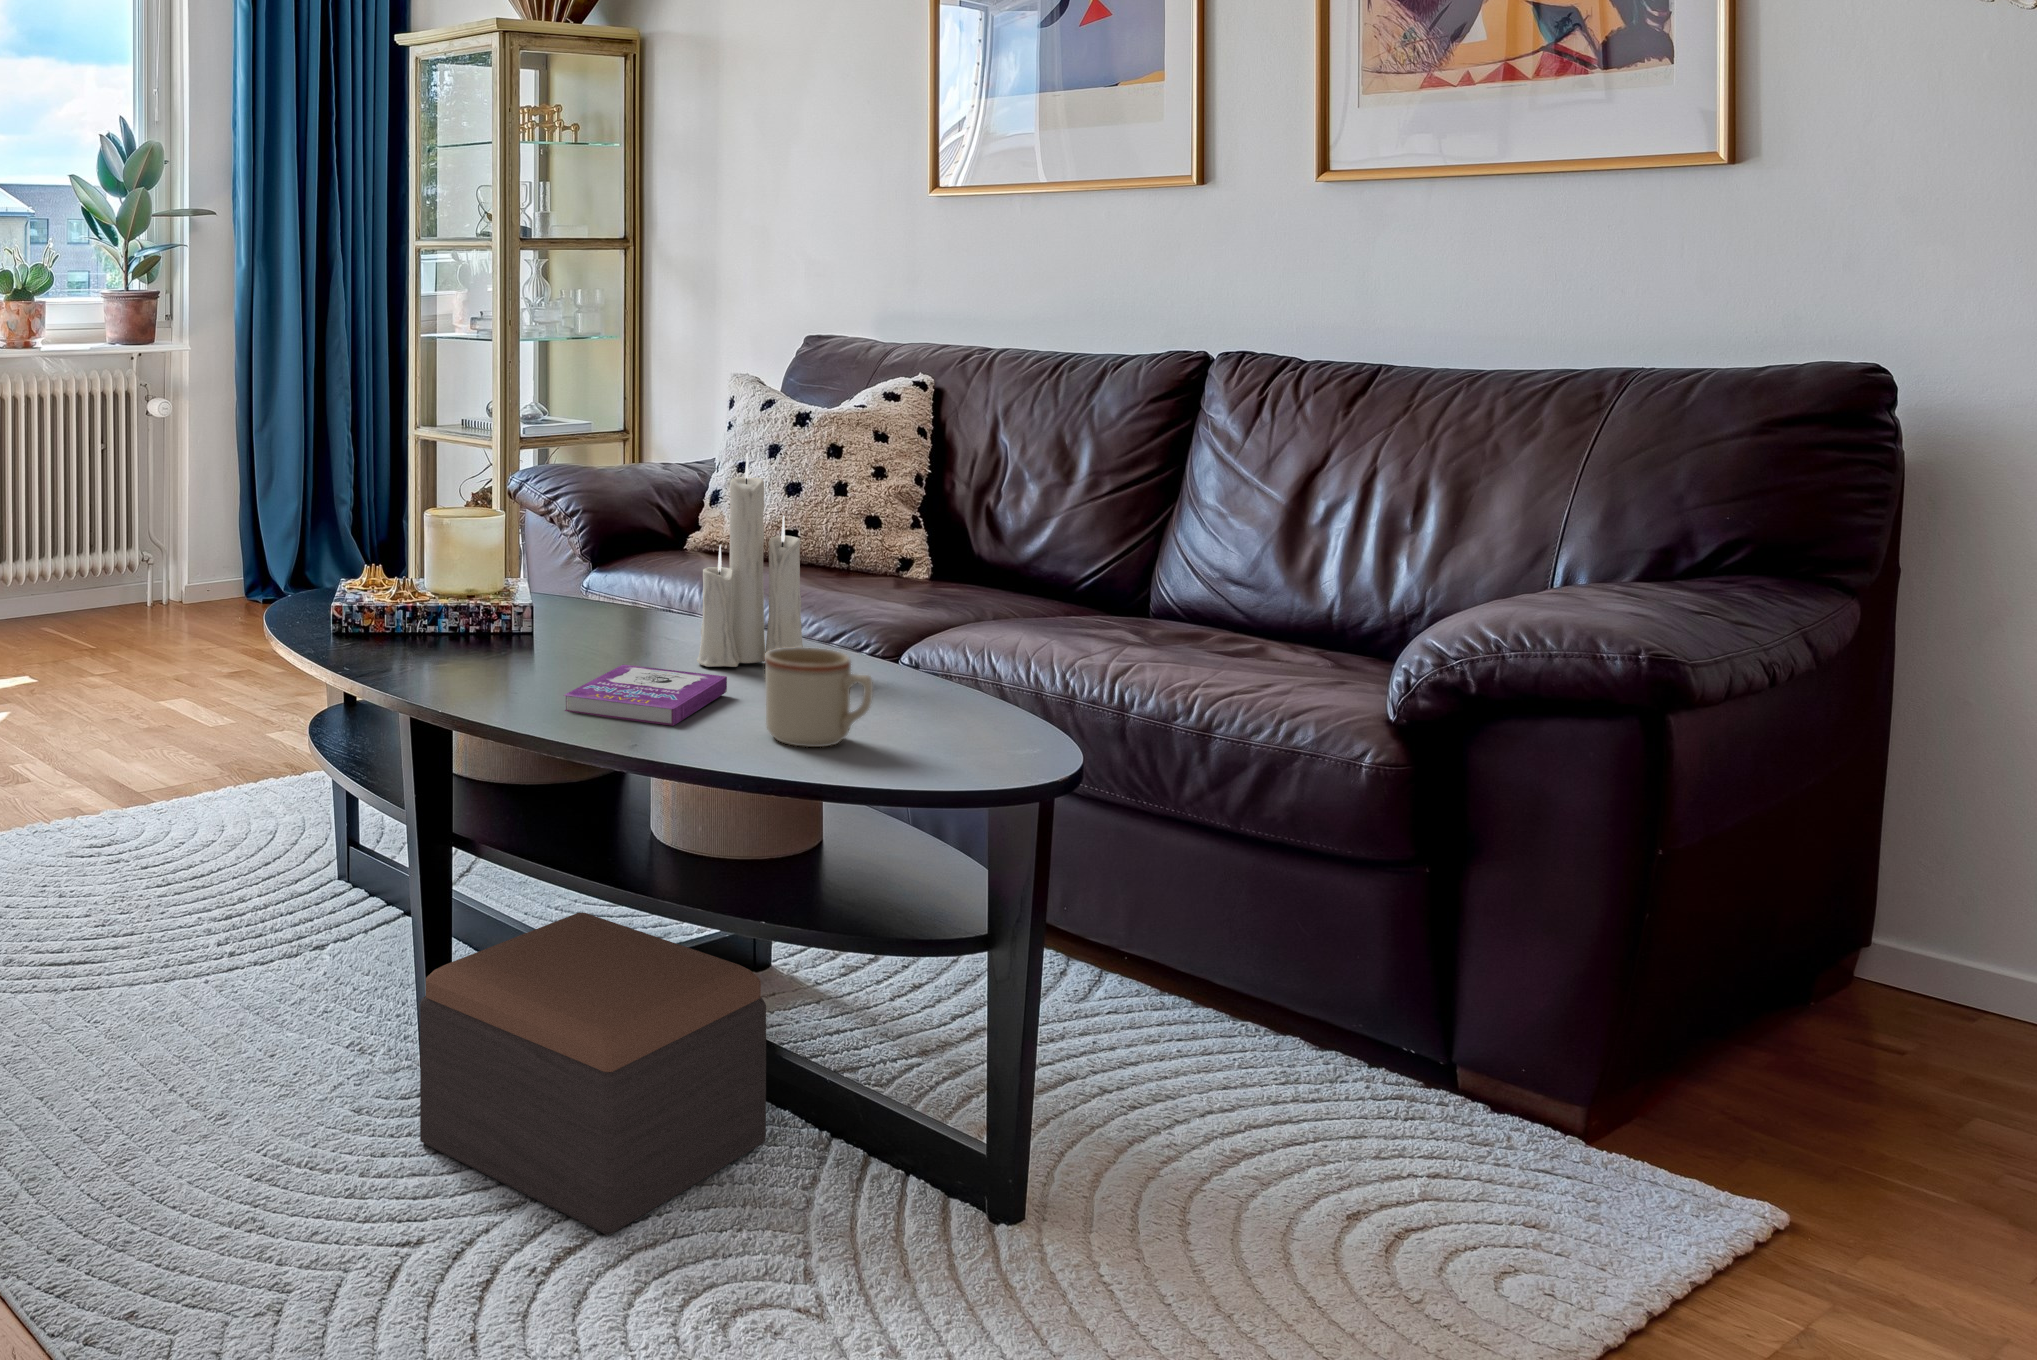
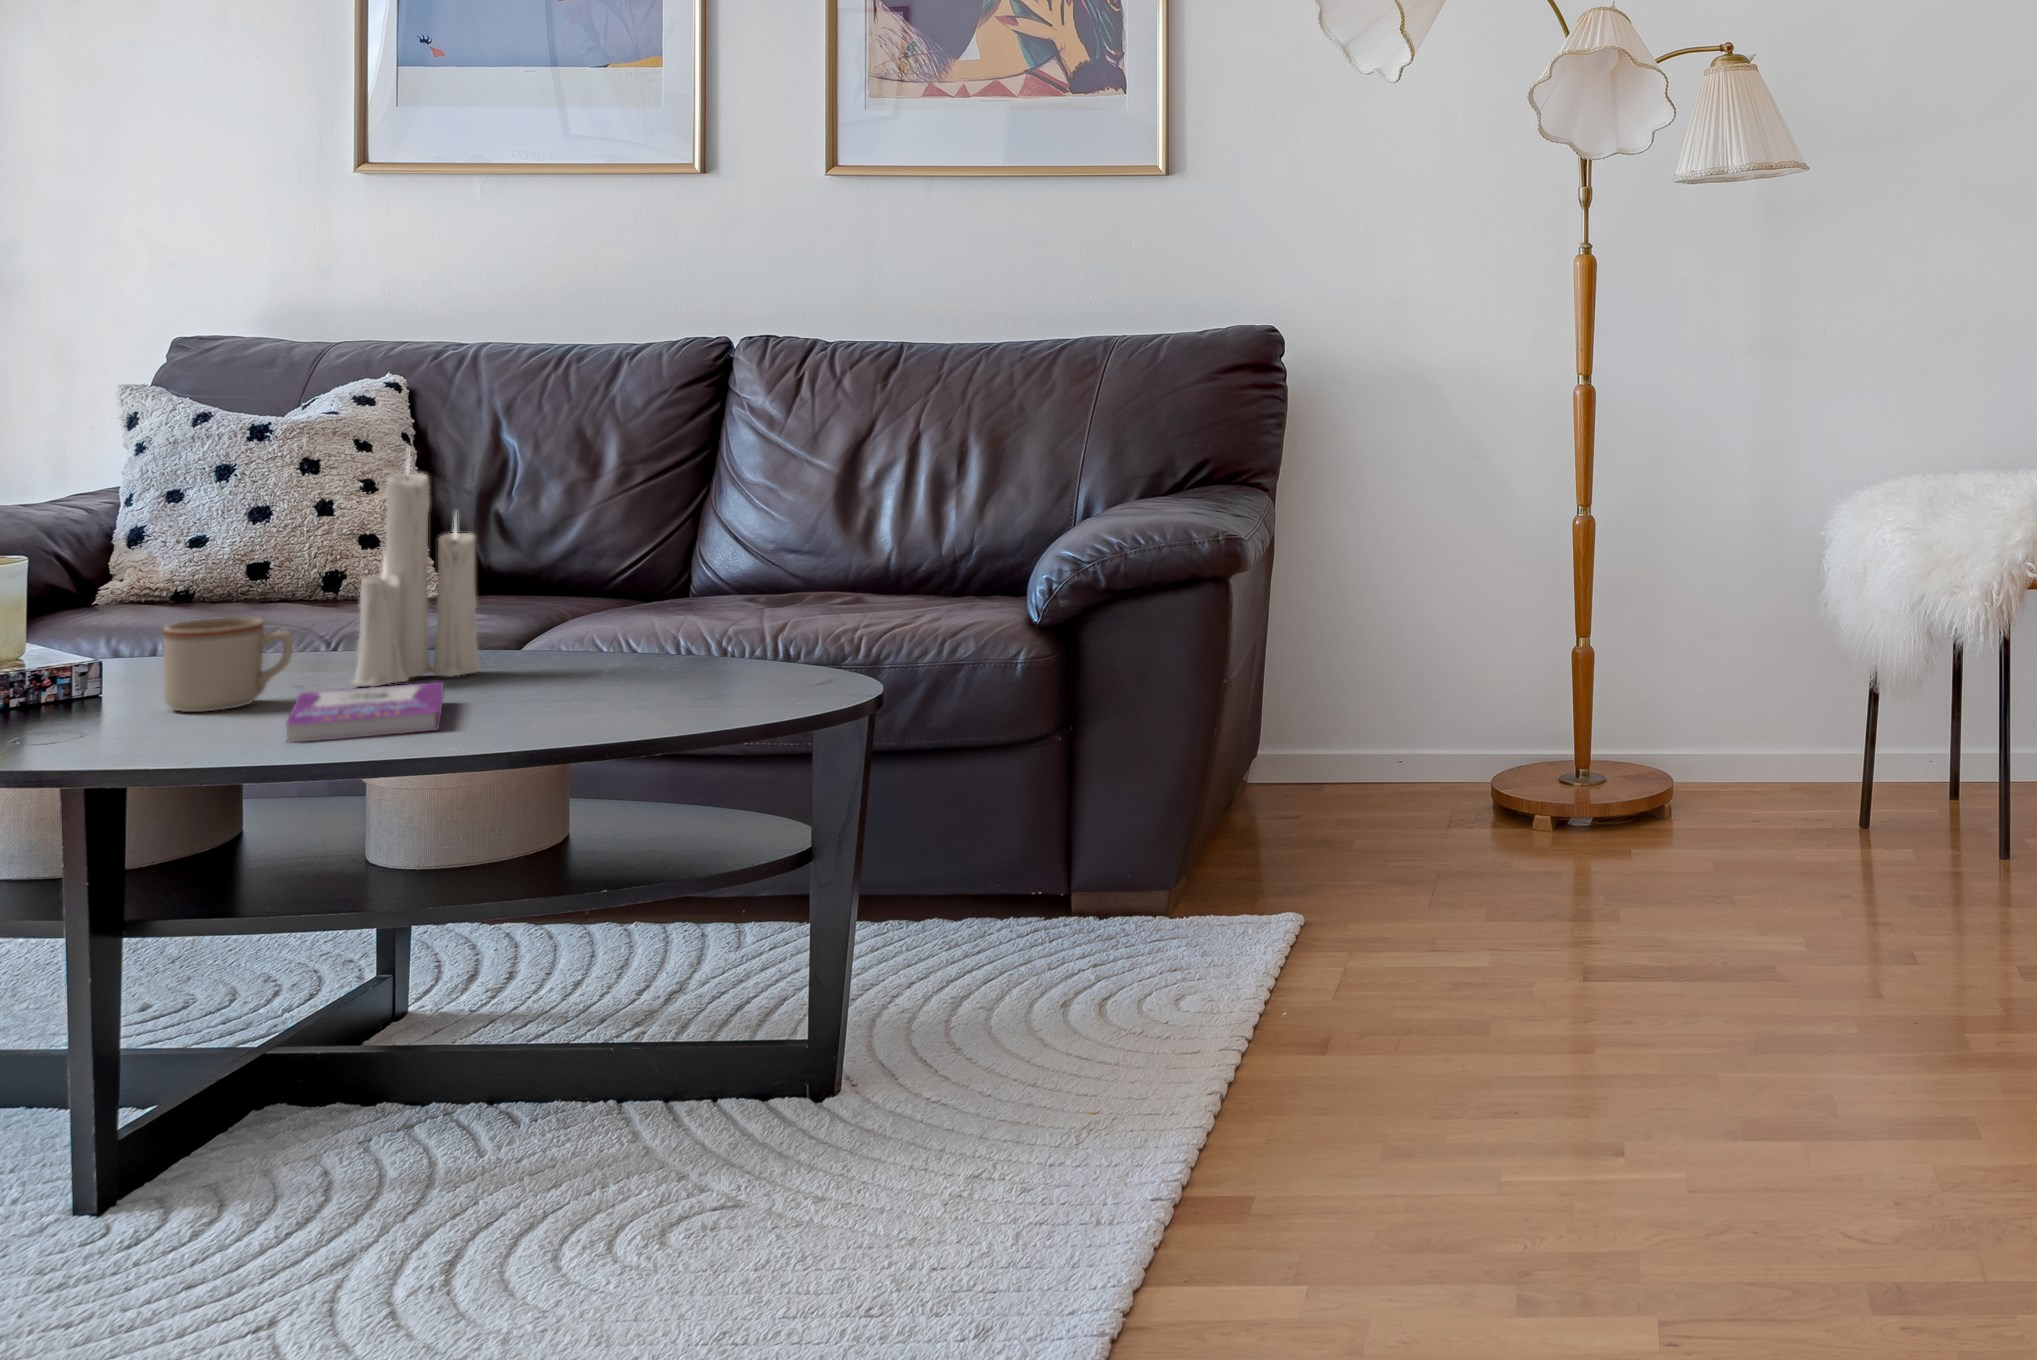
mug: present [765,647,873,747] -> present [163,617,293,712]
footstool: present [420,913,766,1236] -> none [147,960,559,1279]

